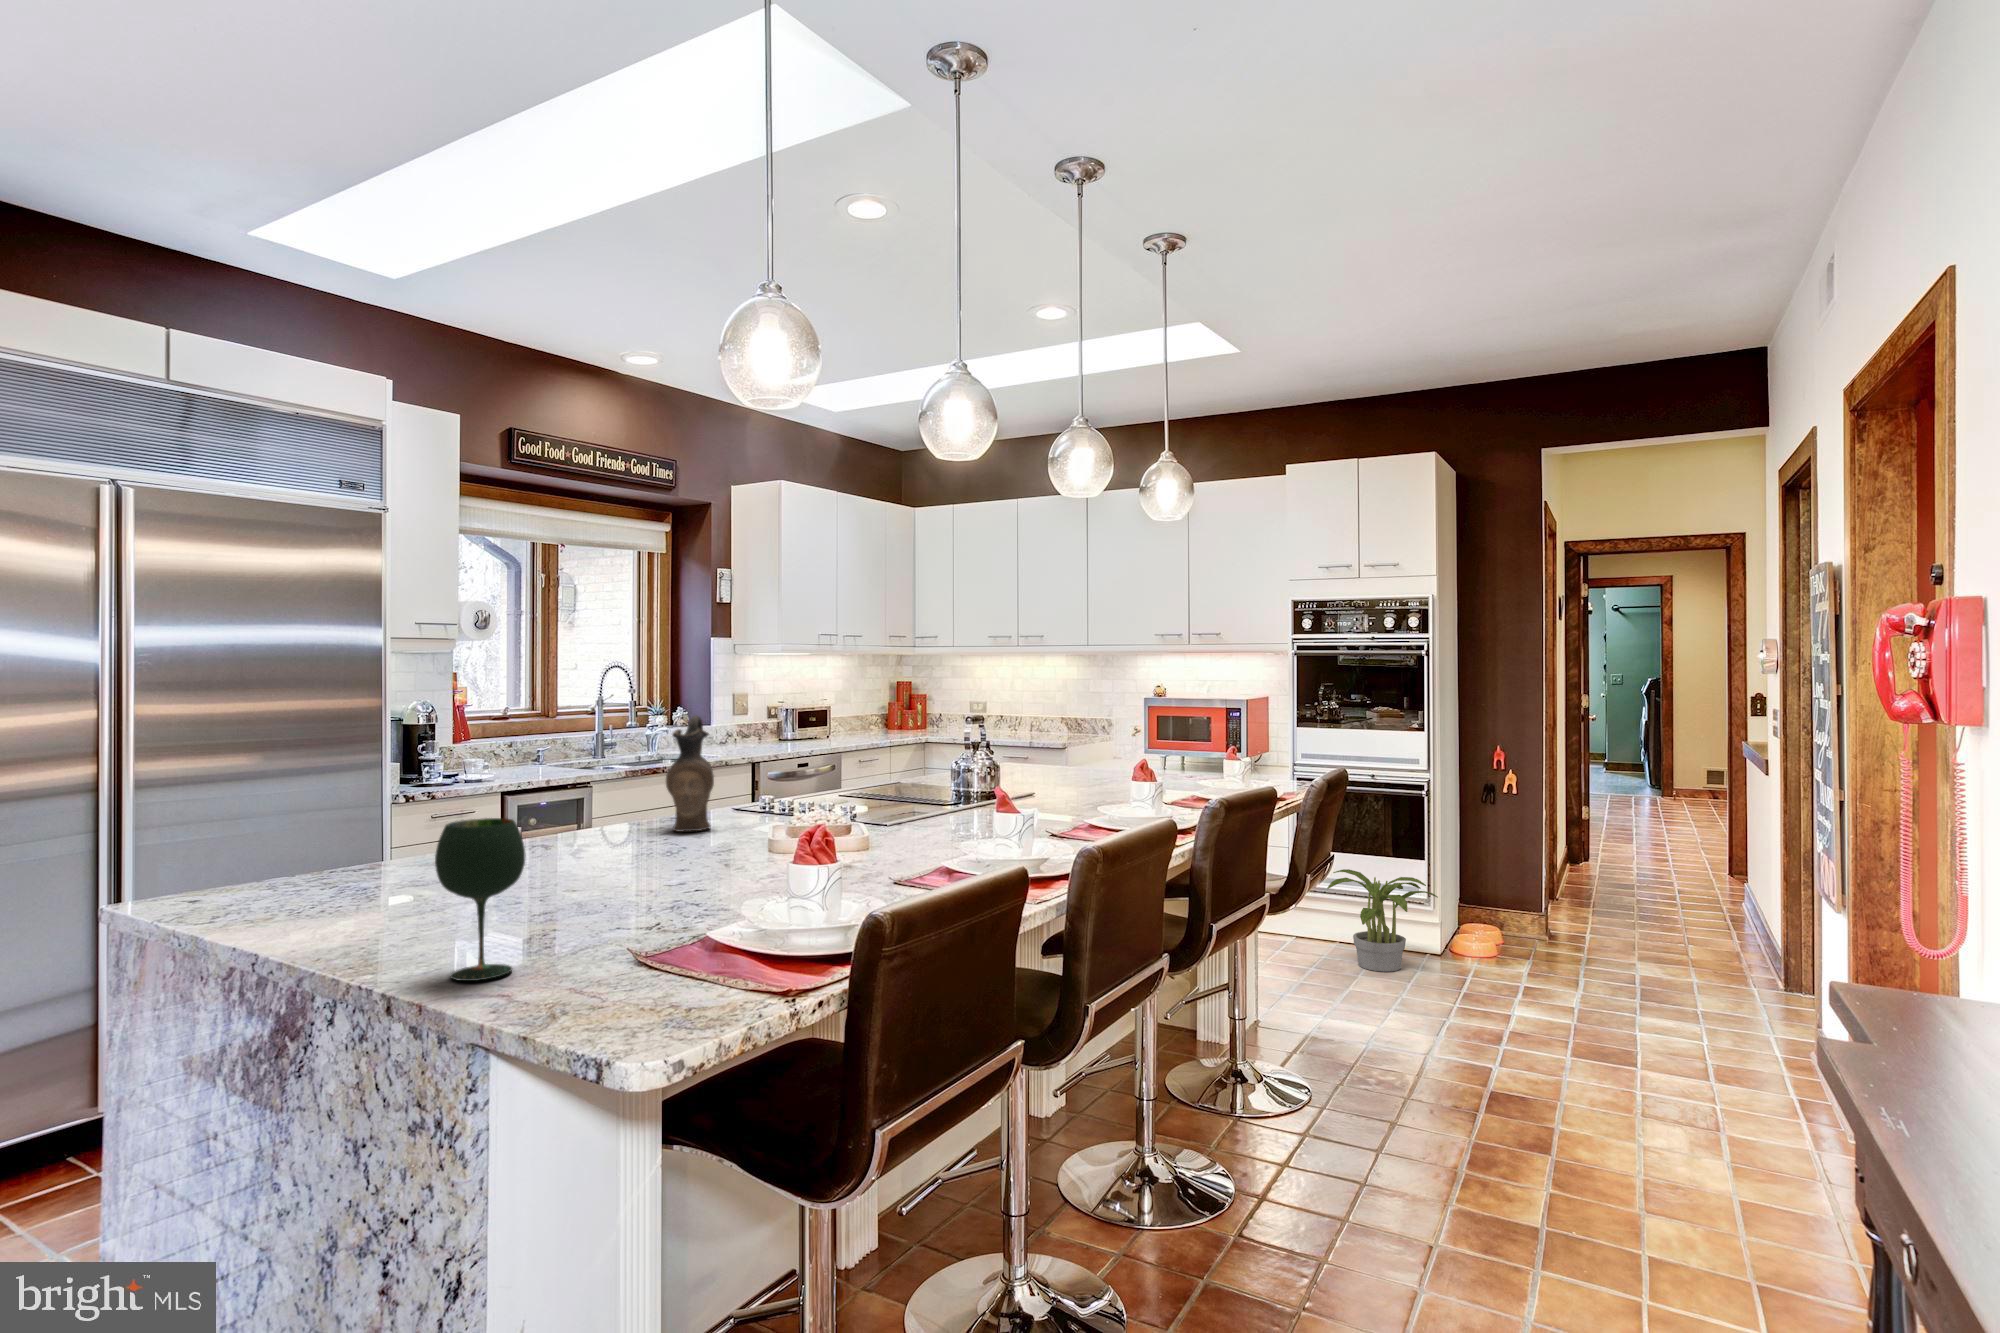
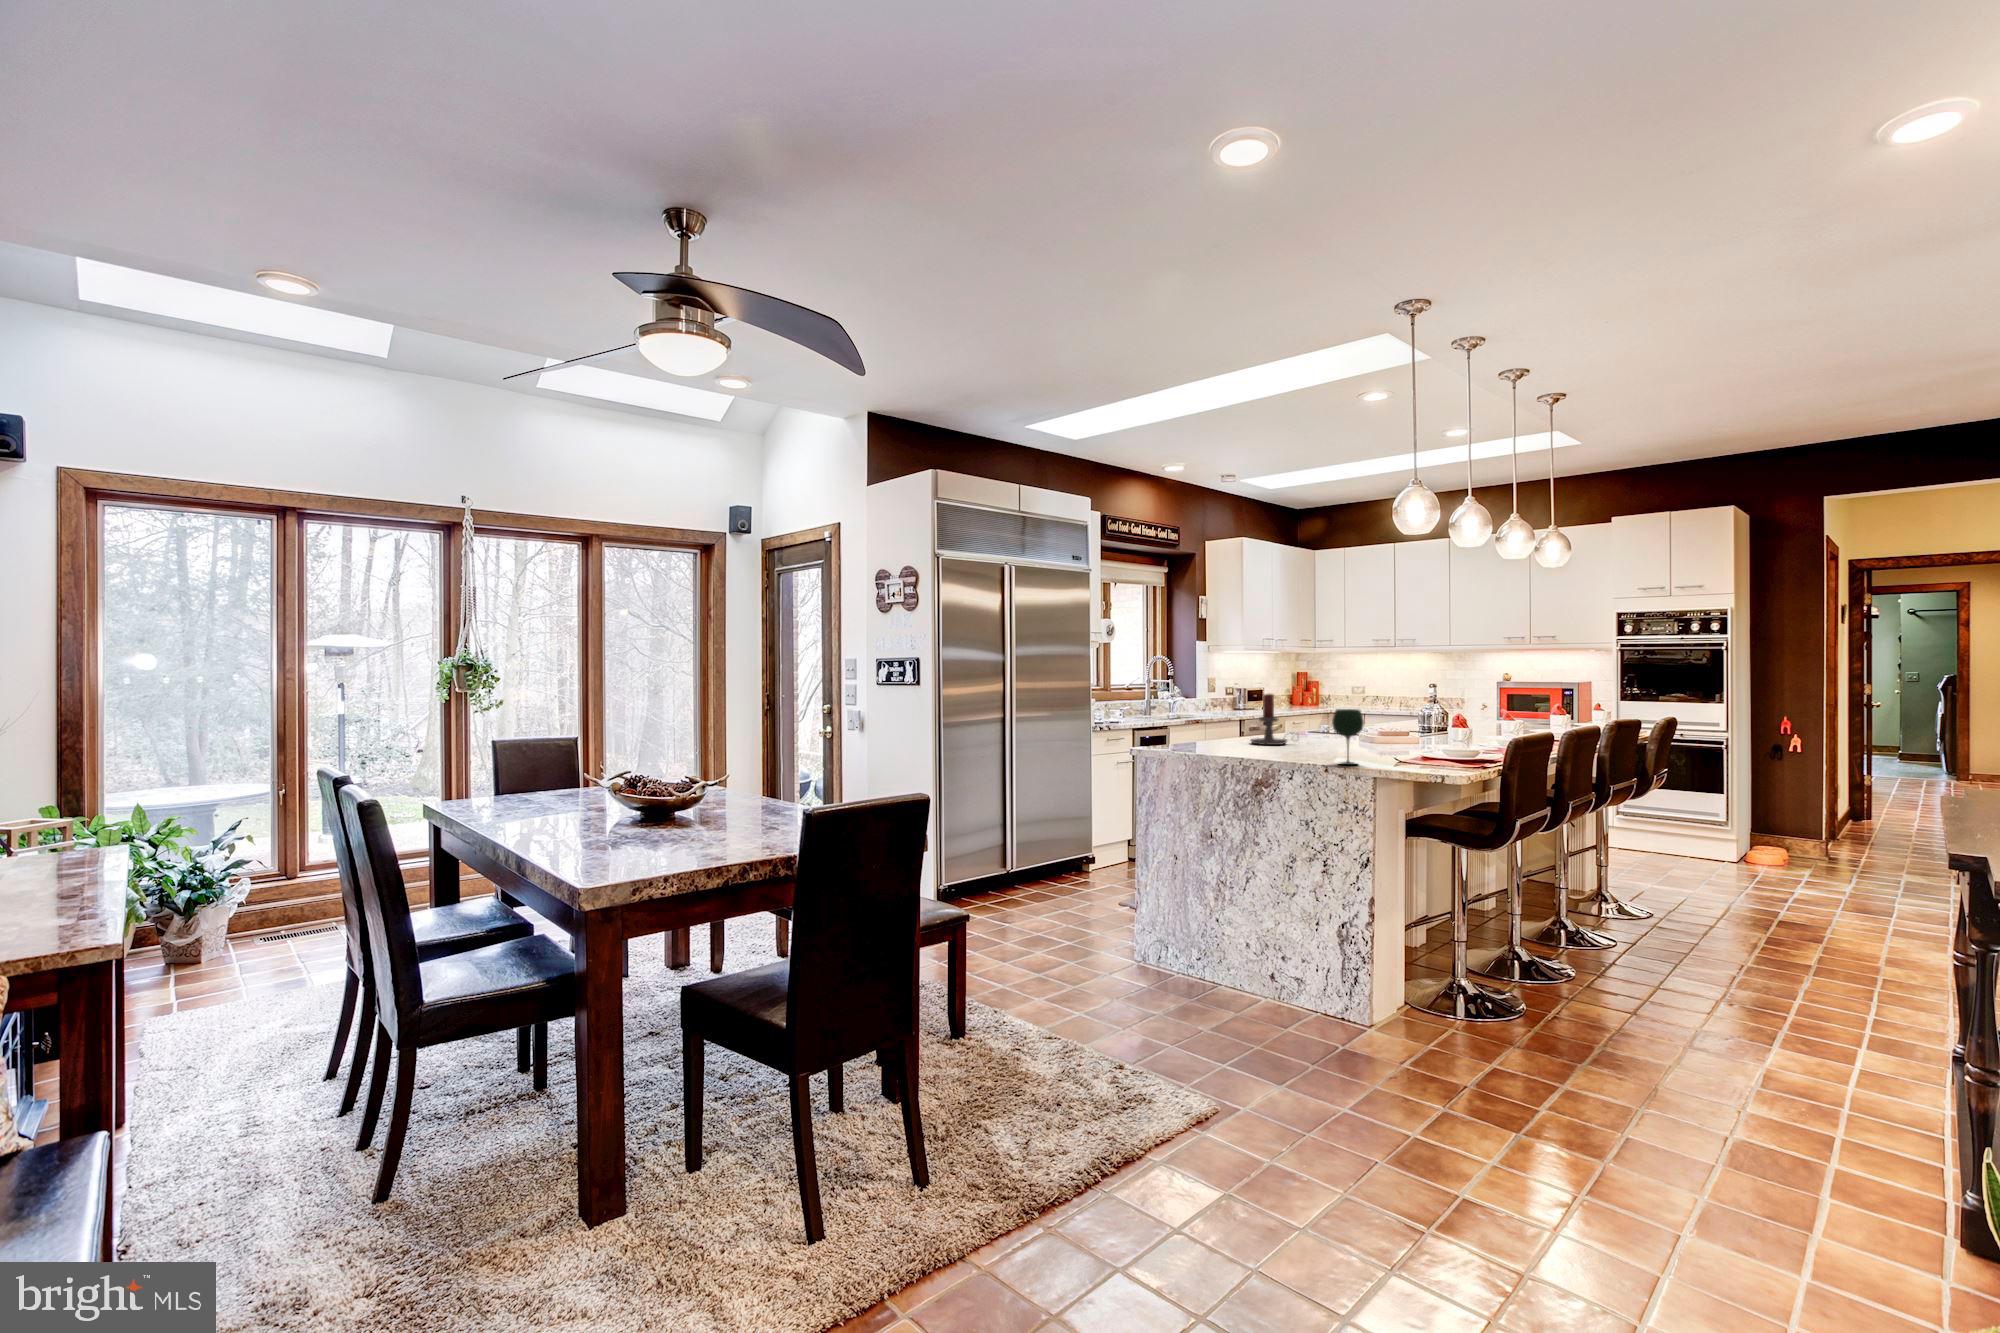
ceramic pitcher: present [666,715,714,832] -> none [1299,681,1324,738]
candle holder: none [500,749,608,864] -> present [1251,694,1294,745]
potted plant: present [1327,869,1438,972] -> none [1651,797,1736,865]

